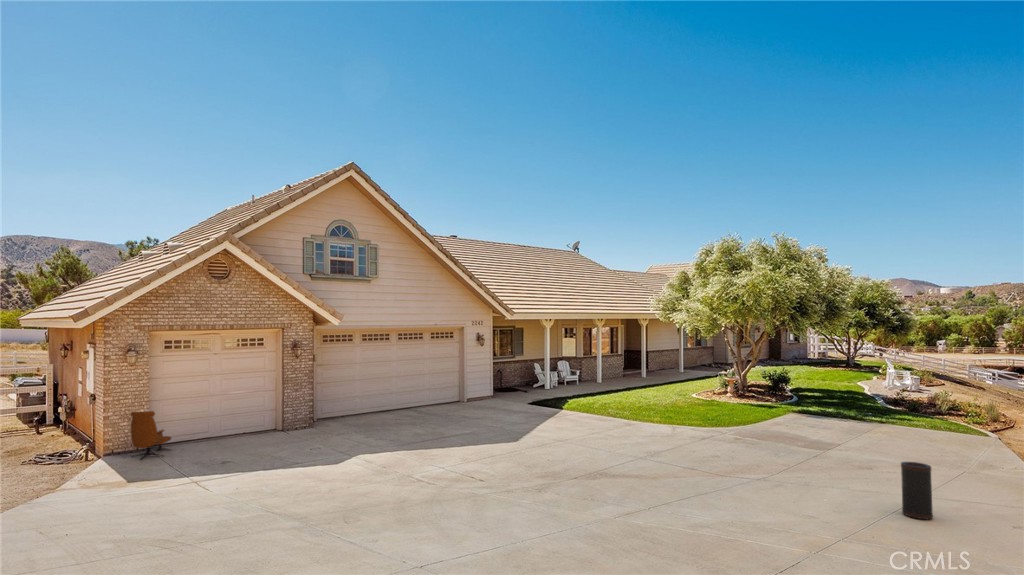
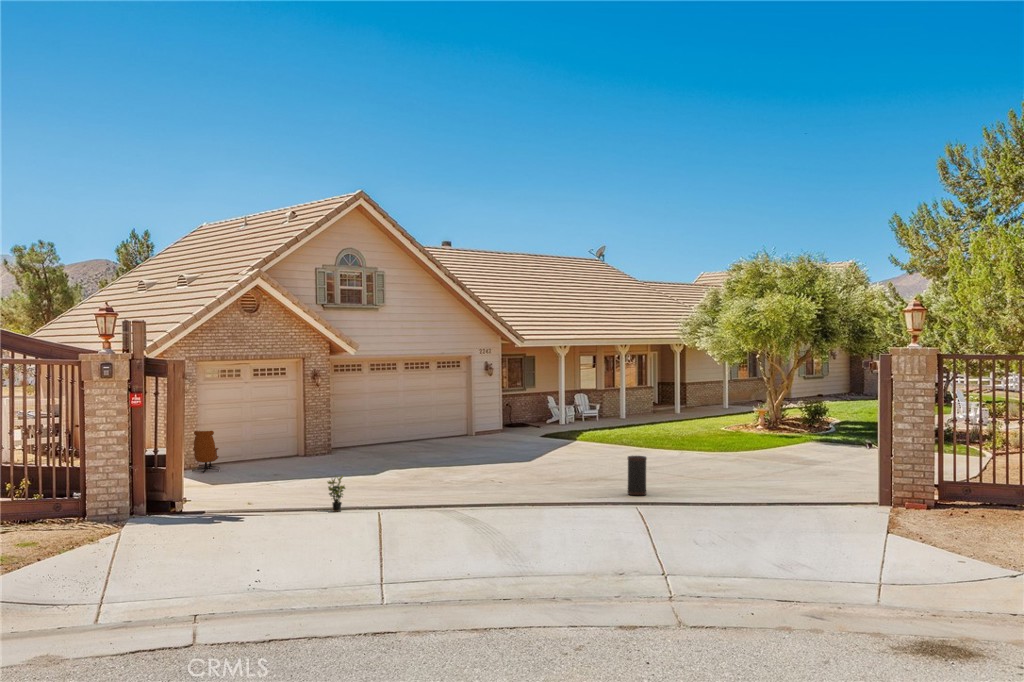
trash can: present [901,462,933,519] -> present [628,456,647,495]
potted plant: none [217,498,248,556] -> present [328,476,345,512]

